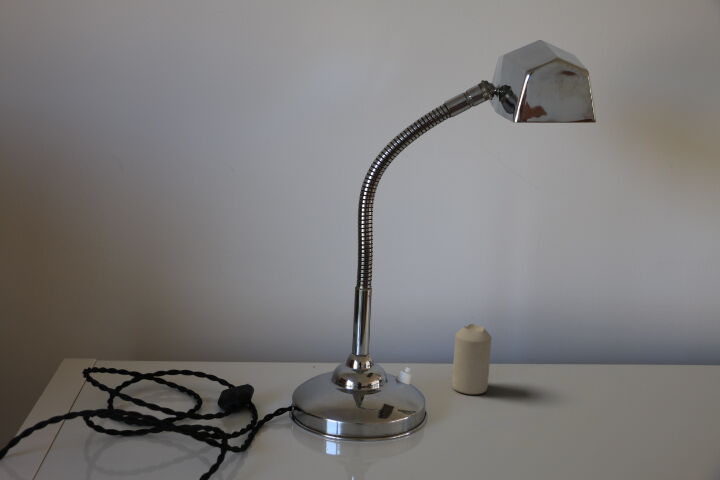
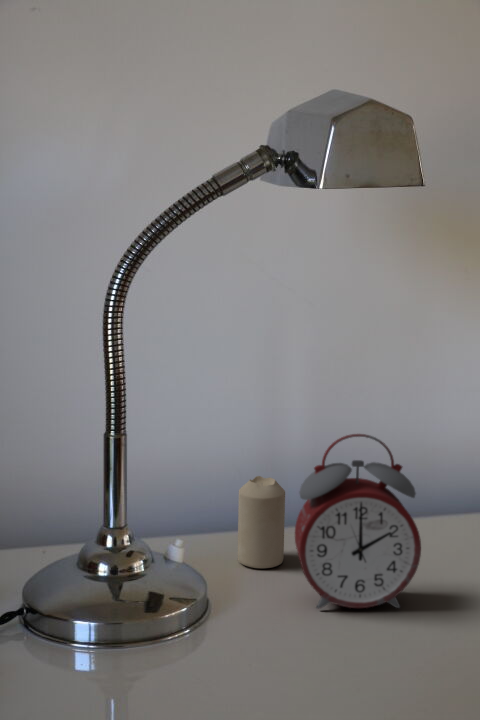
alarm clock: none [494,300,590,434] -> present [295,434,421,609]

